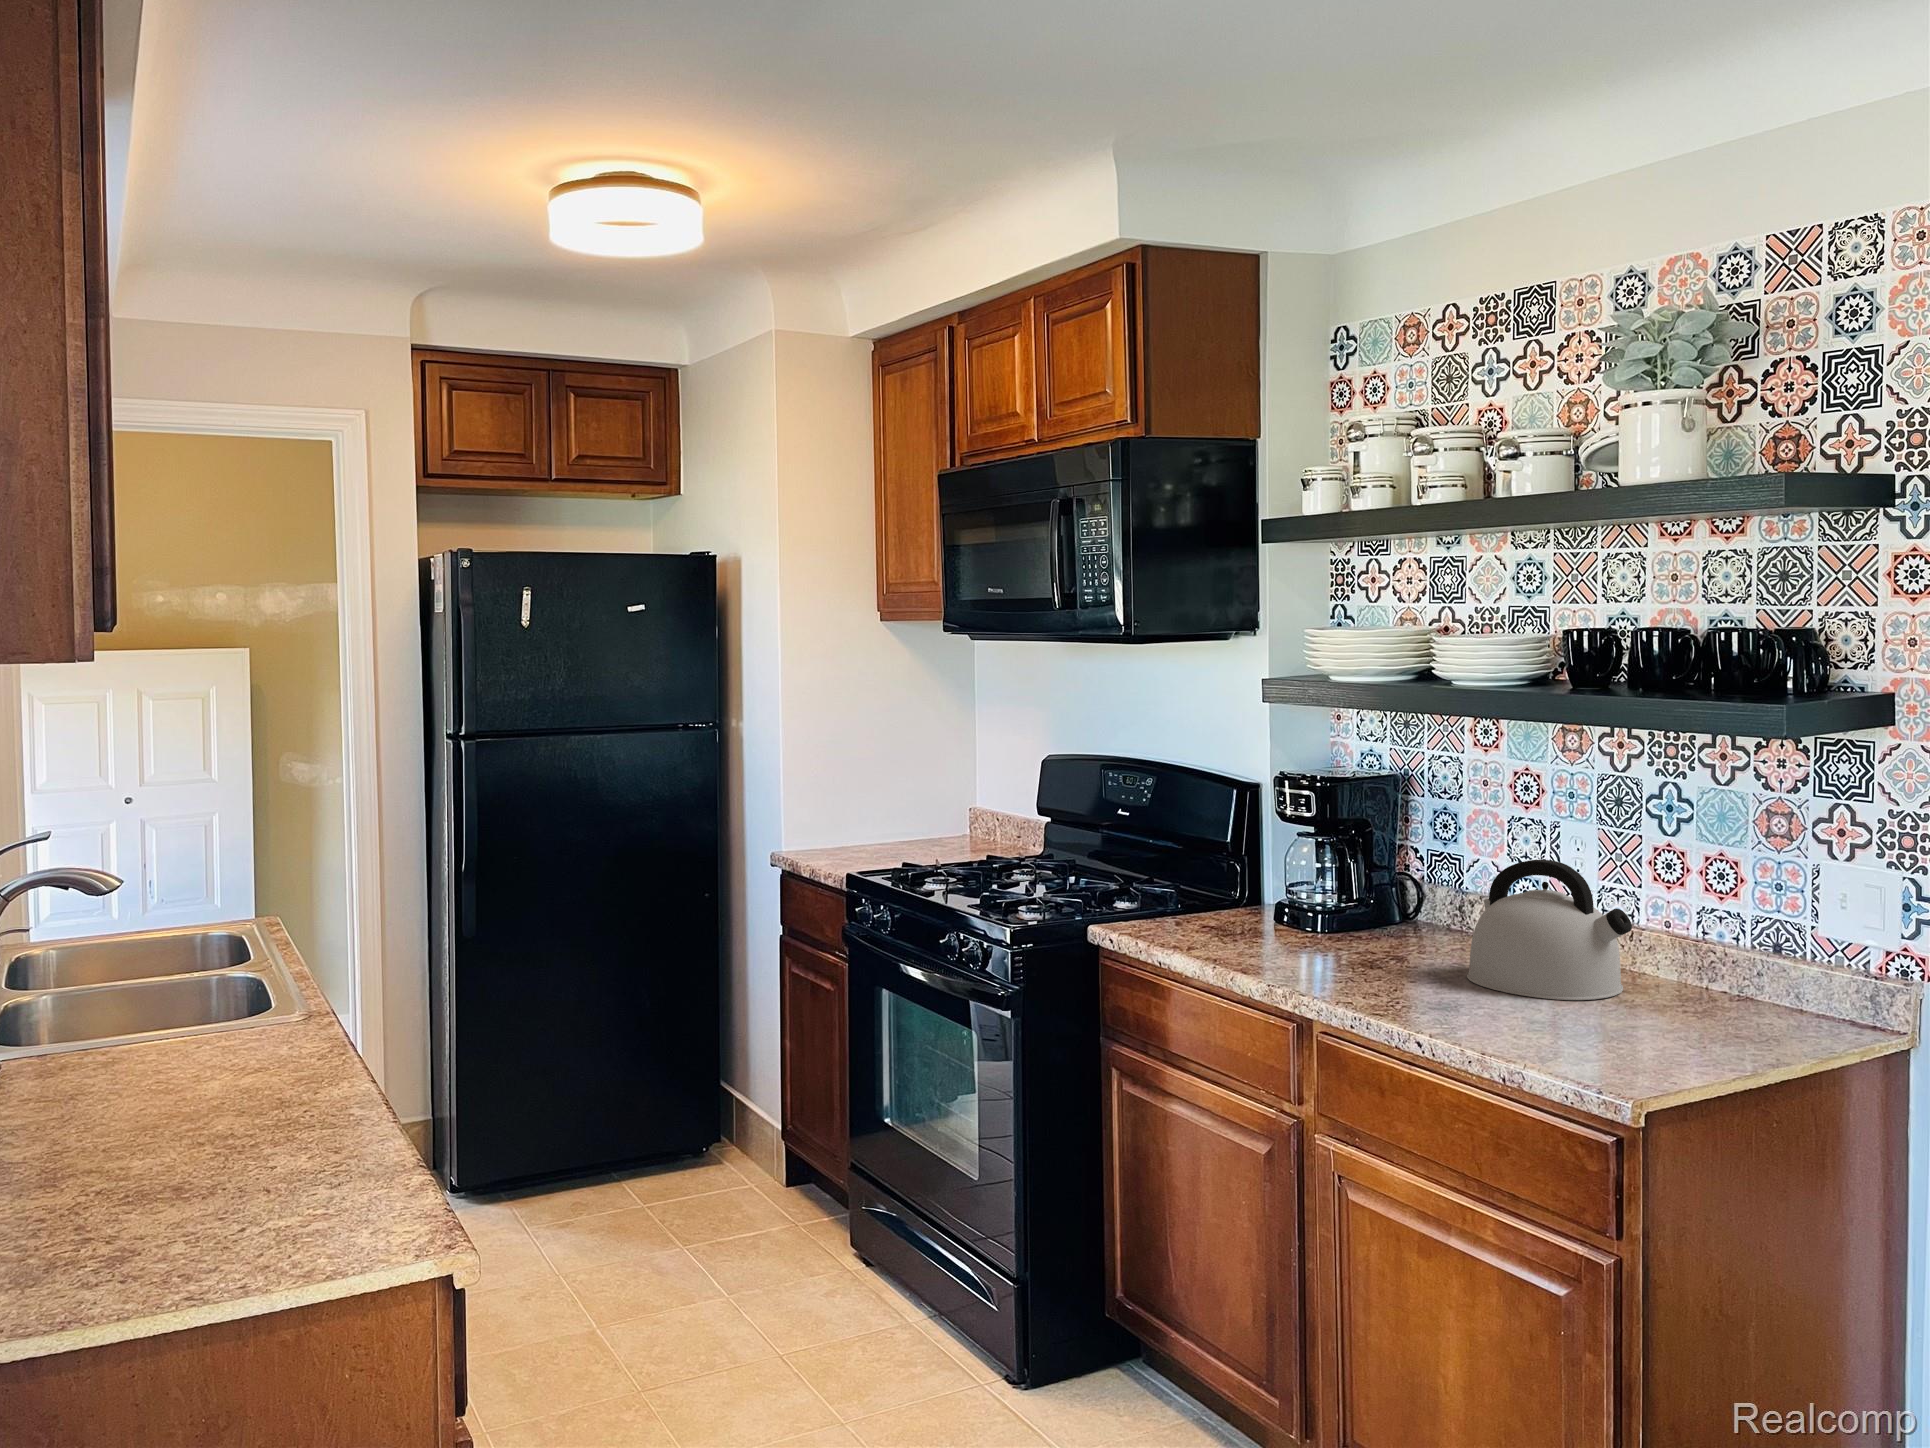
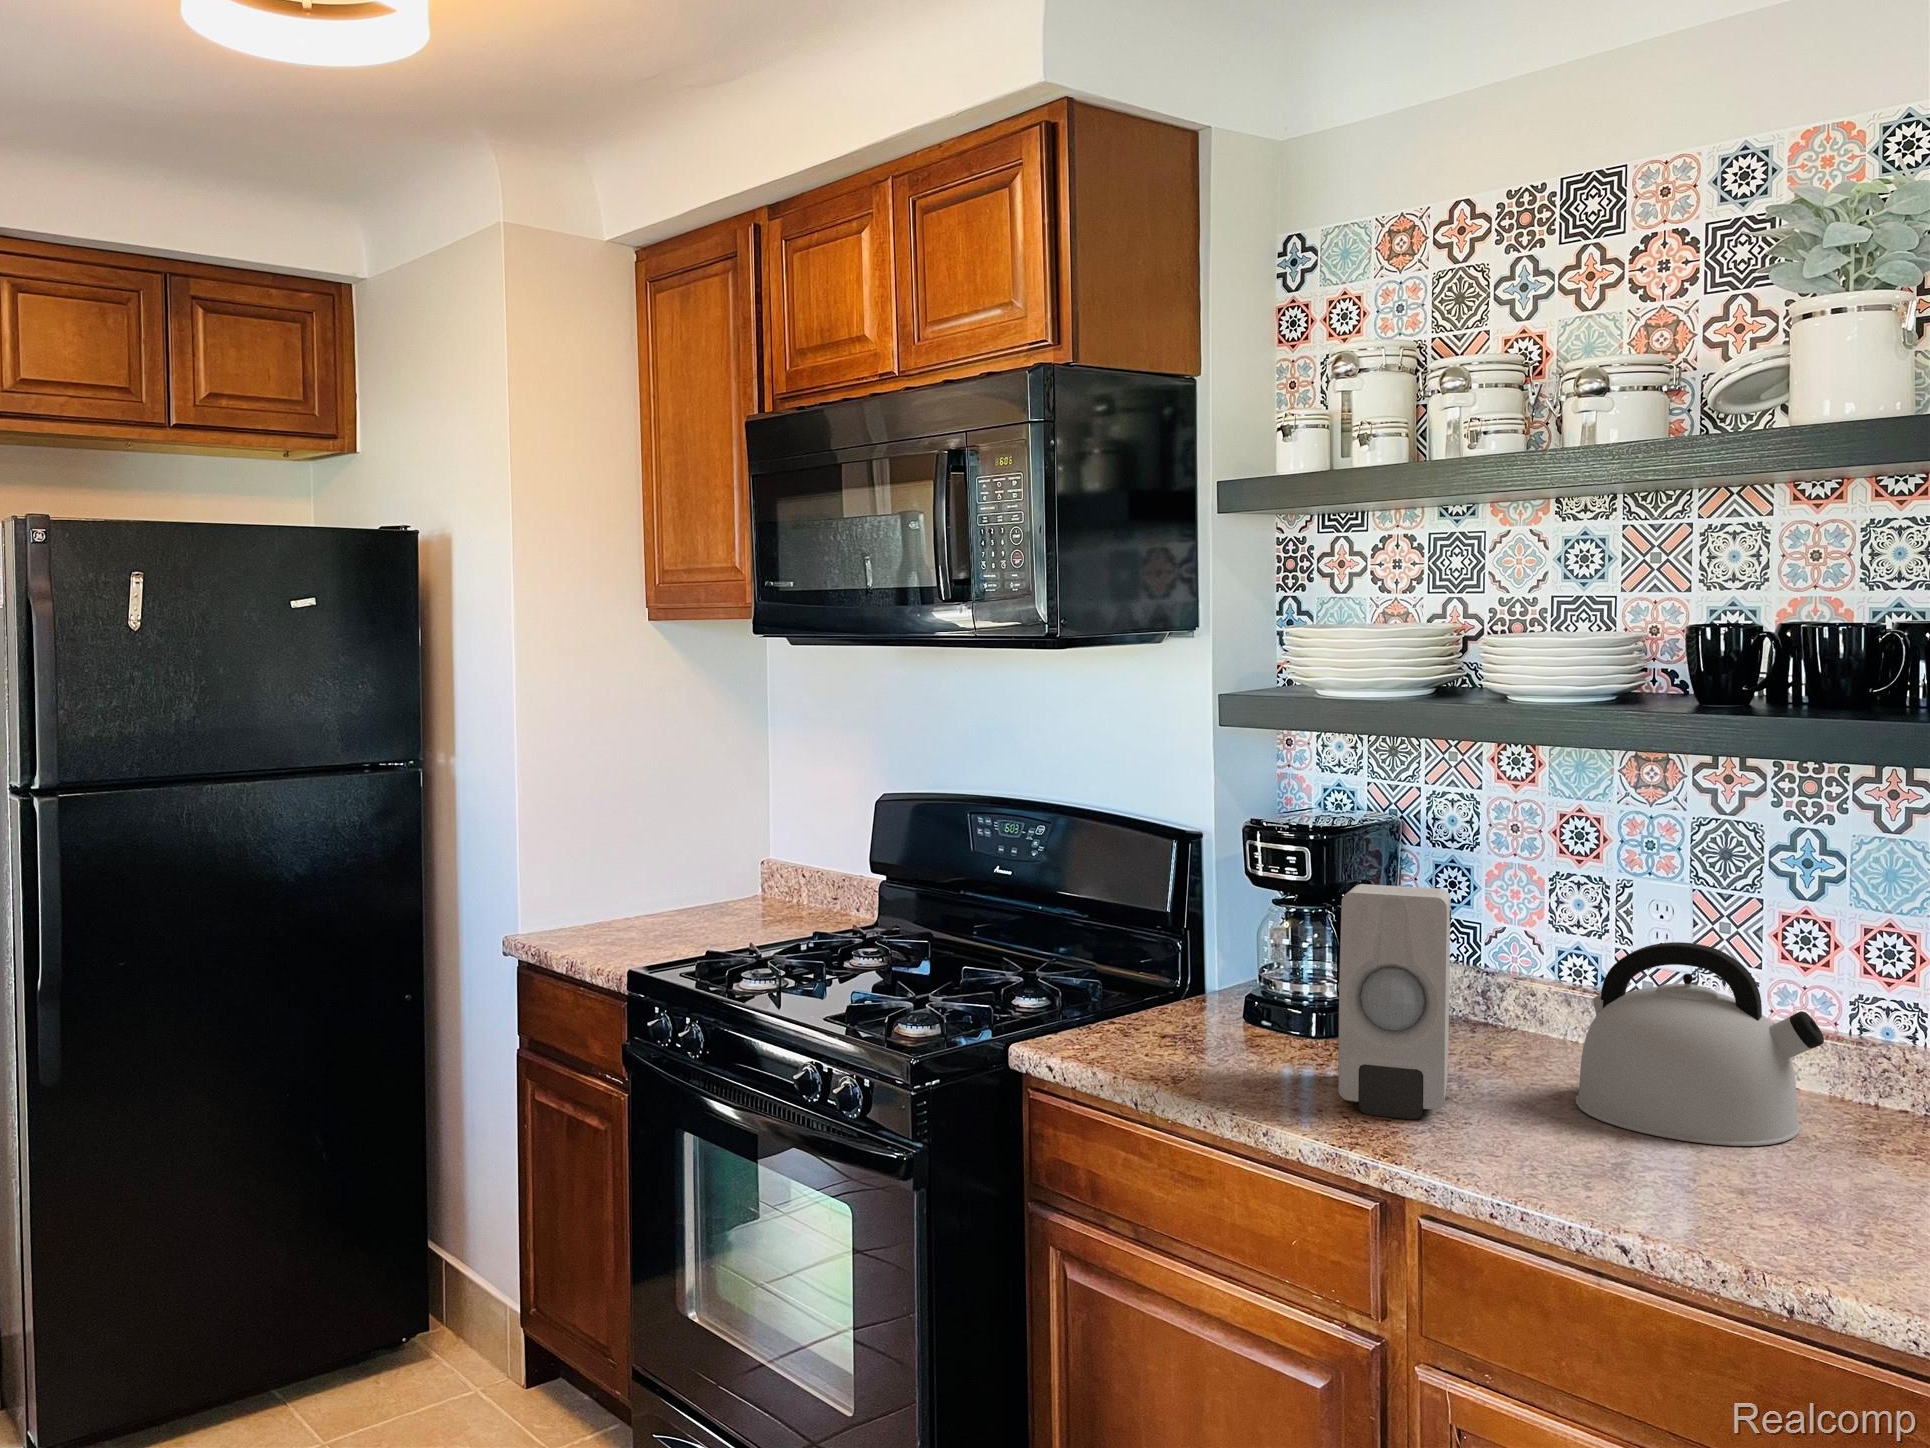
soap dispenser: none [1288,816,1389,976] -> present [1338,884,1451,1119]

